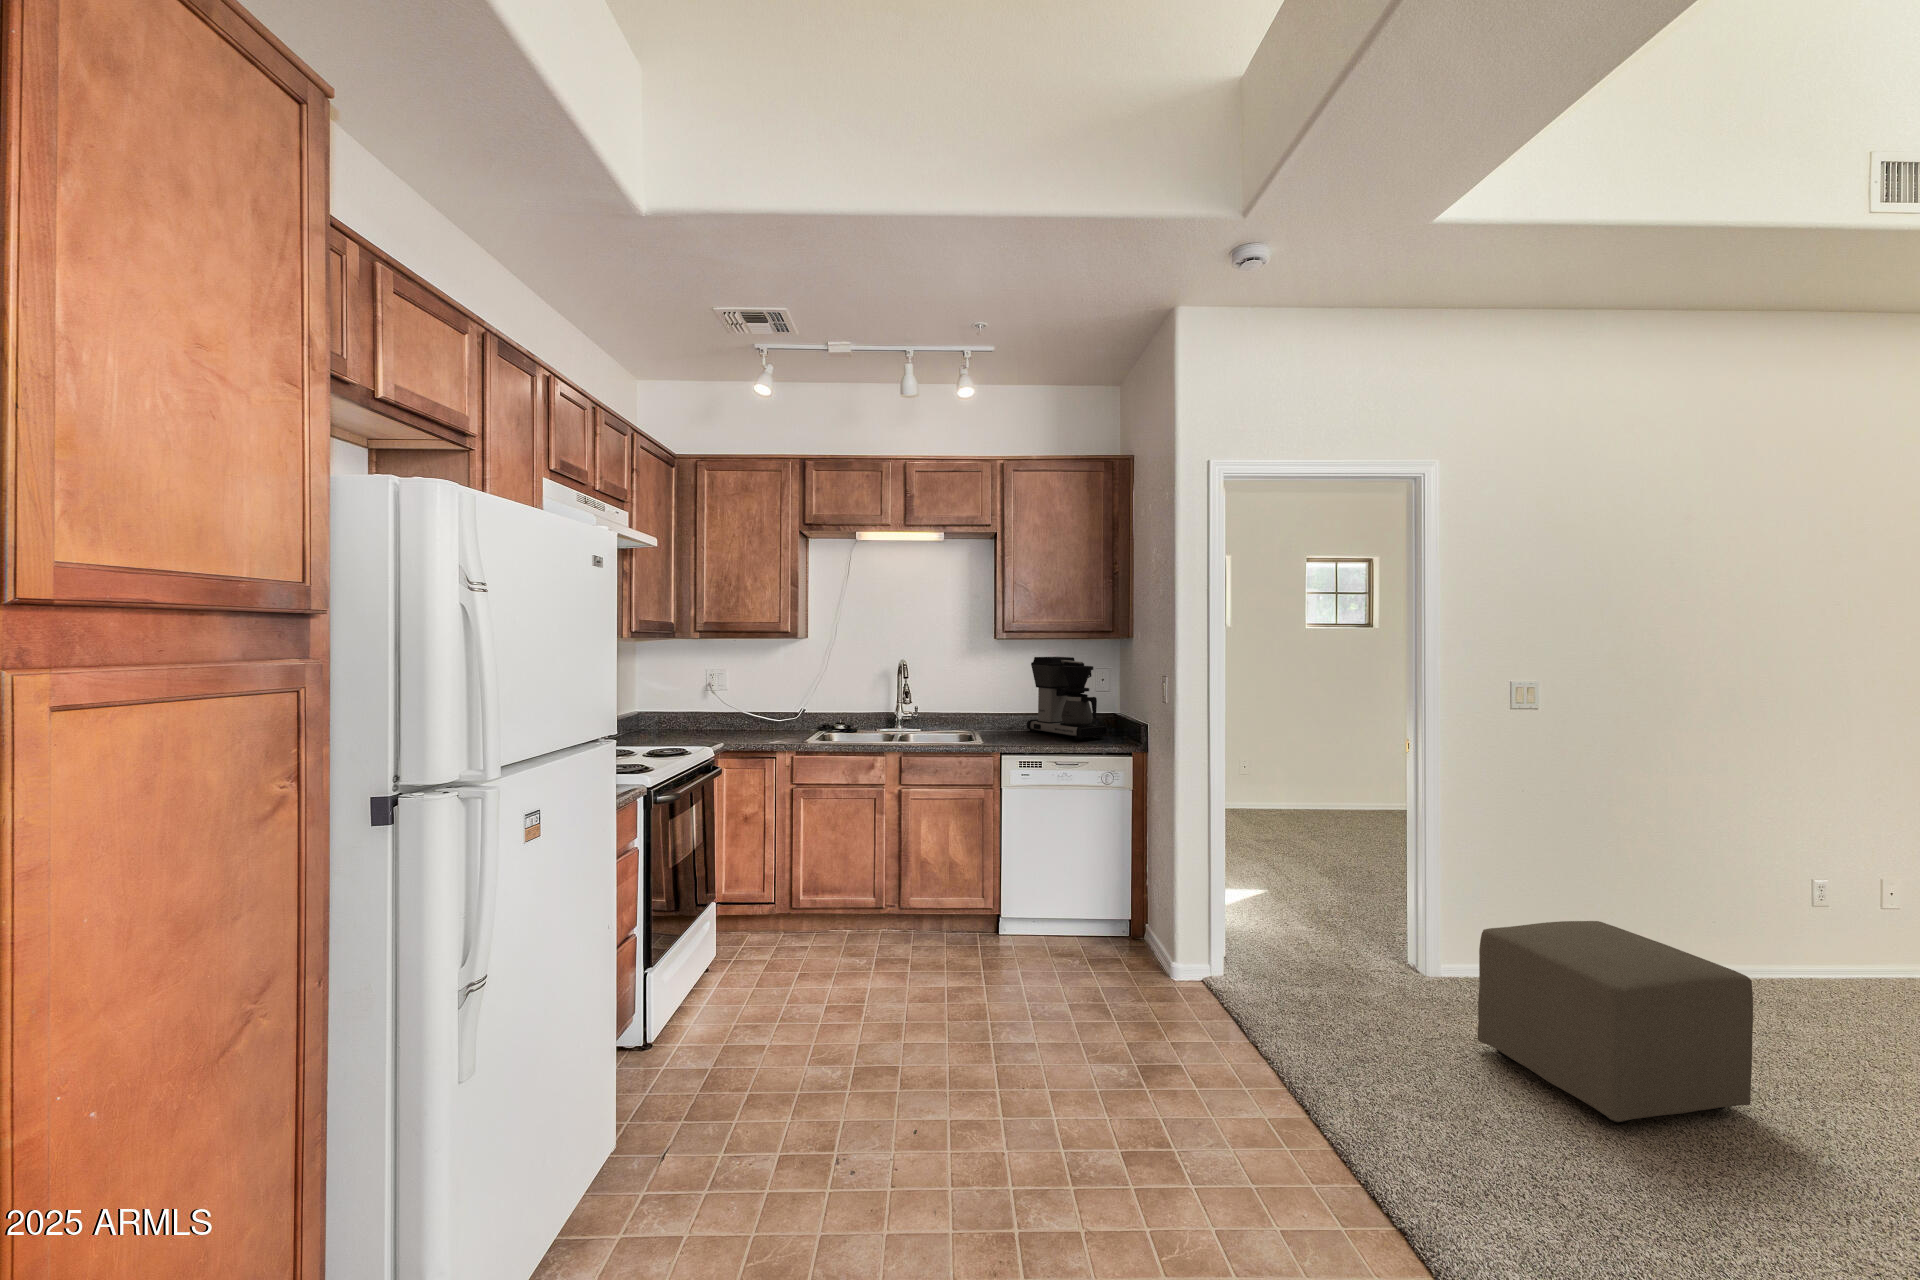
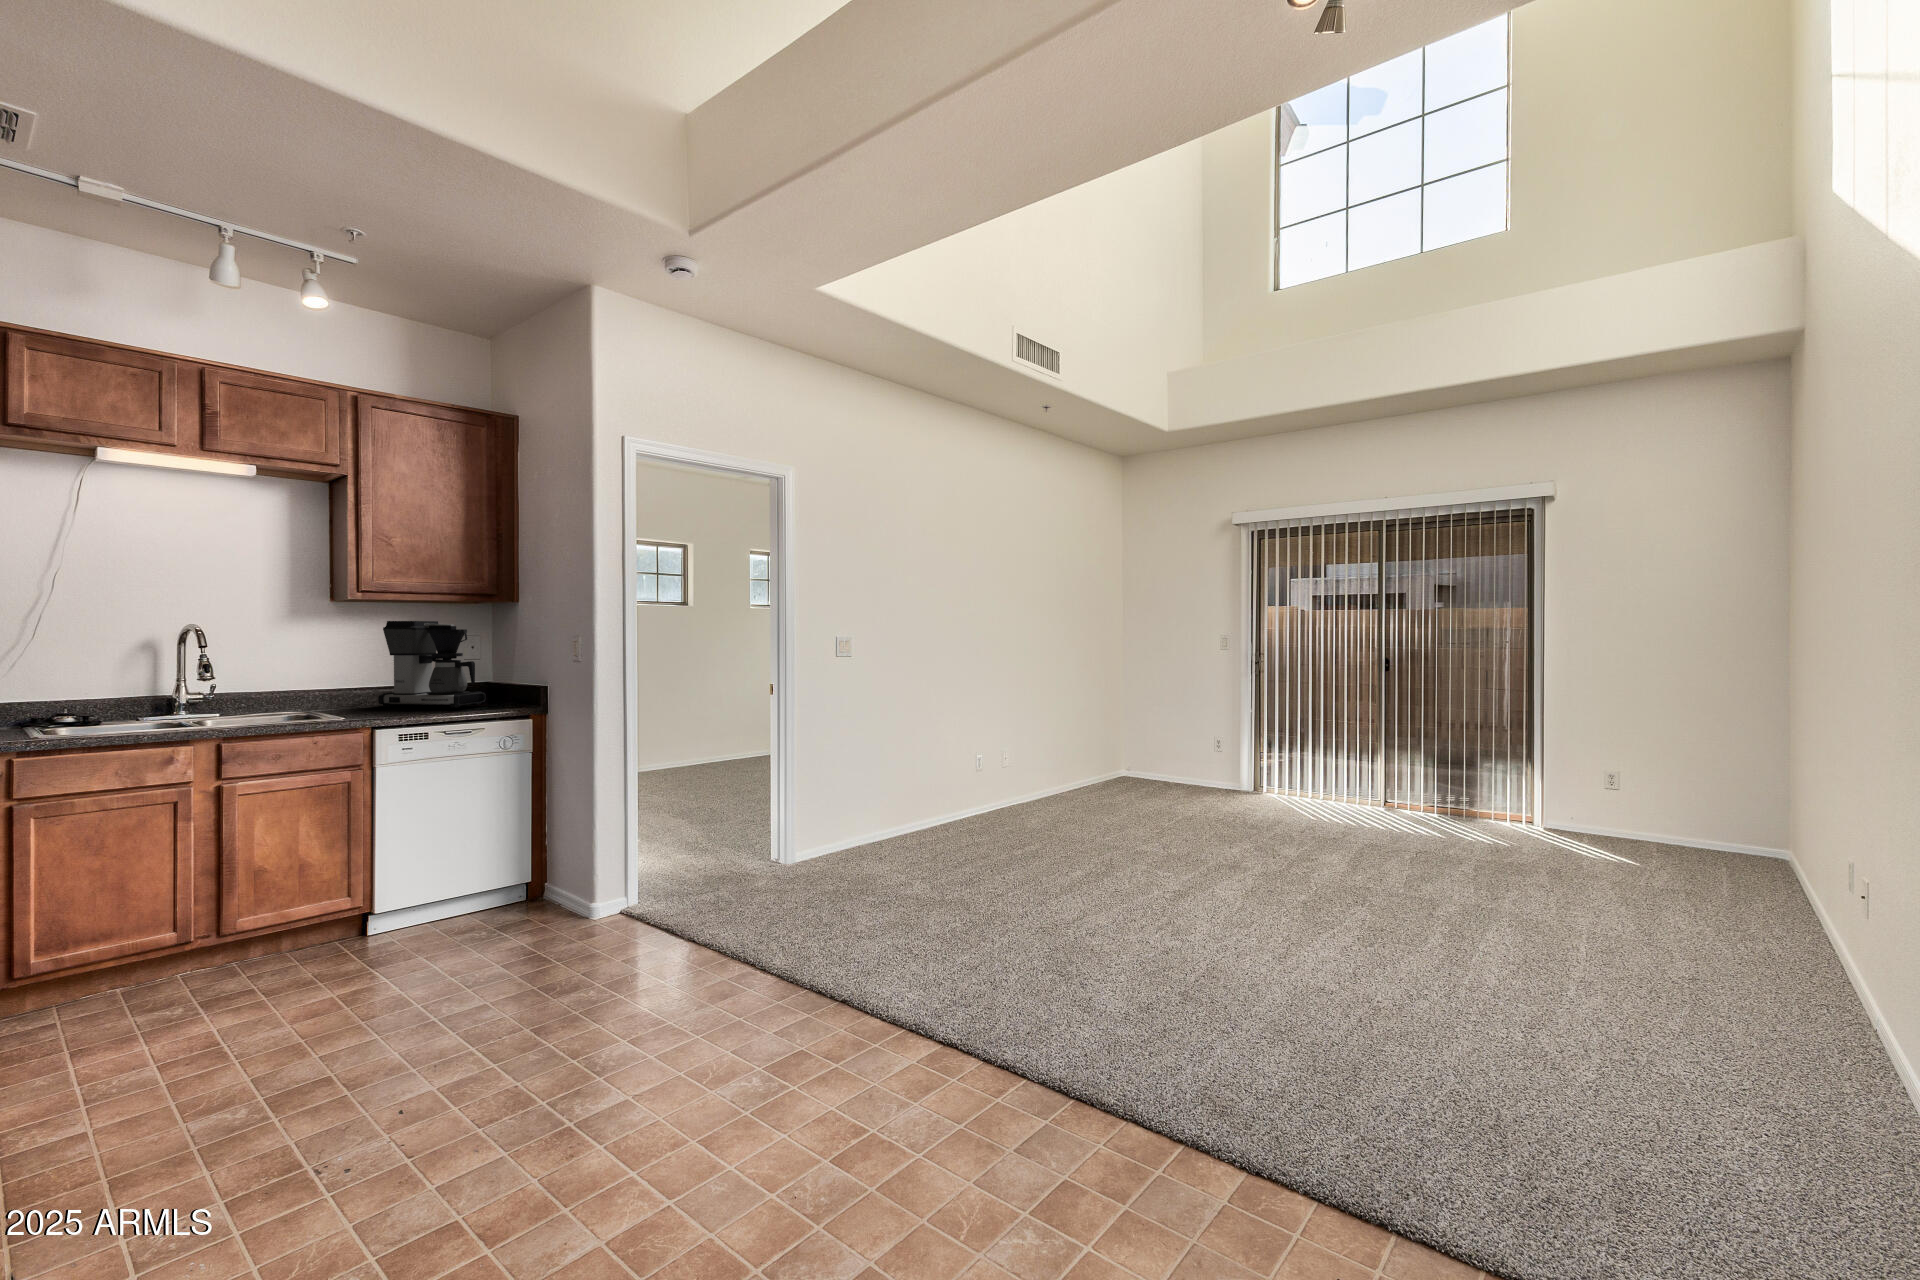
ottoman: present [1477,921,1753,1124] -> none [843,792,990,912]

